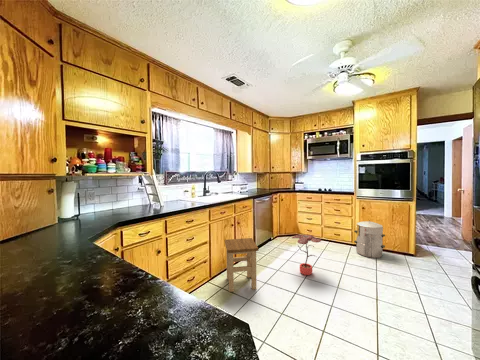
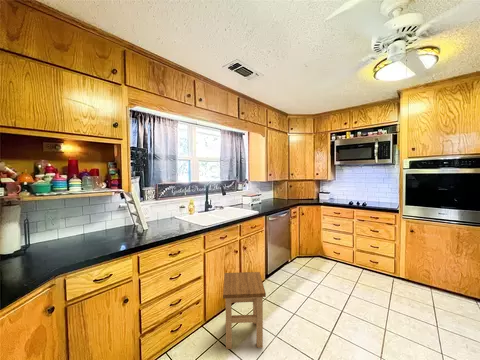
waste bin: present [354,221,385,258] -> none [399,249,446,303]
potted plant: present [292,235,321,275] -> none [313,270,355,327]

